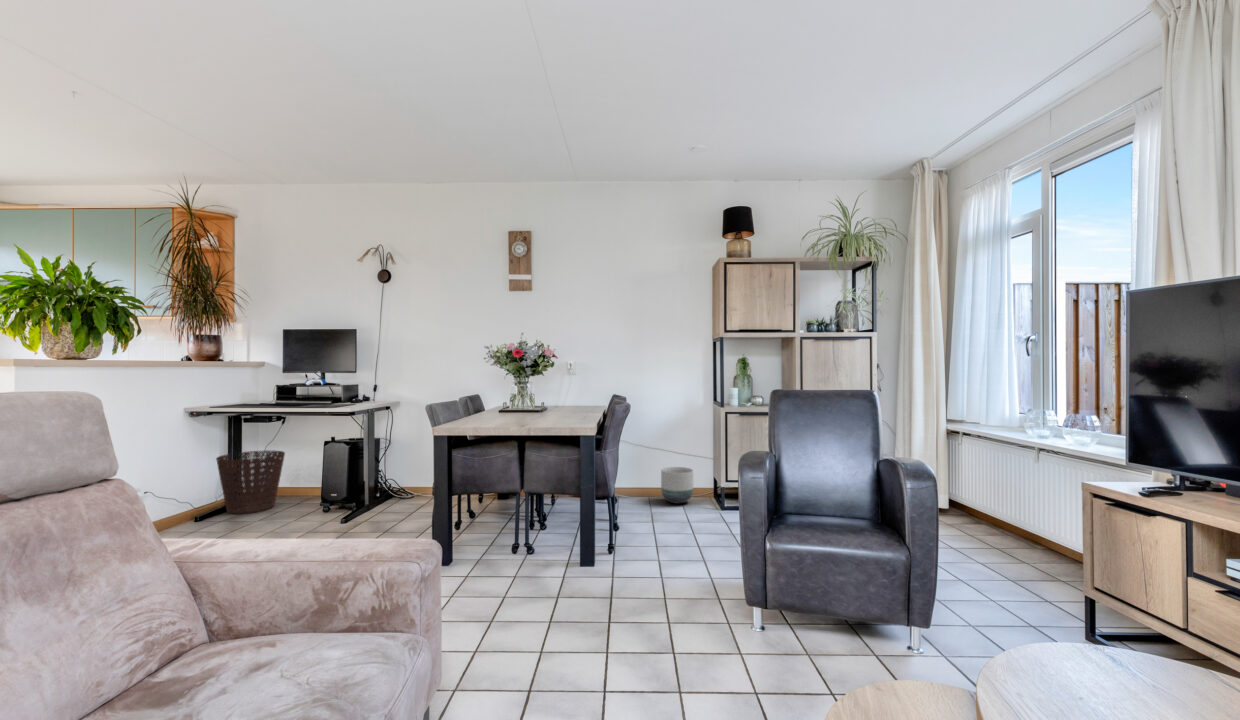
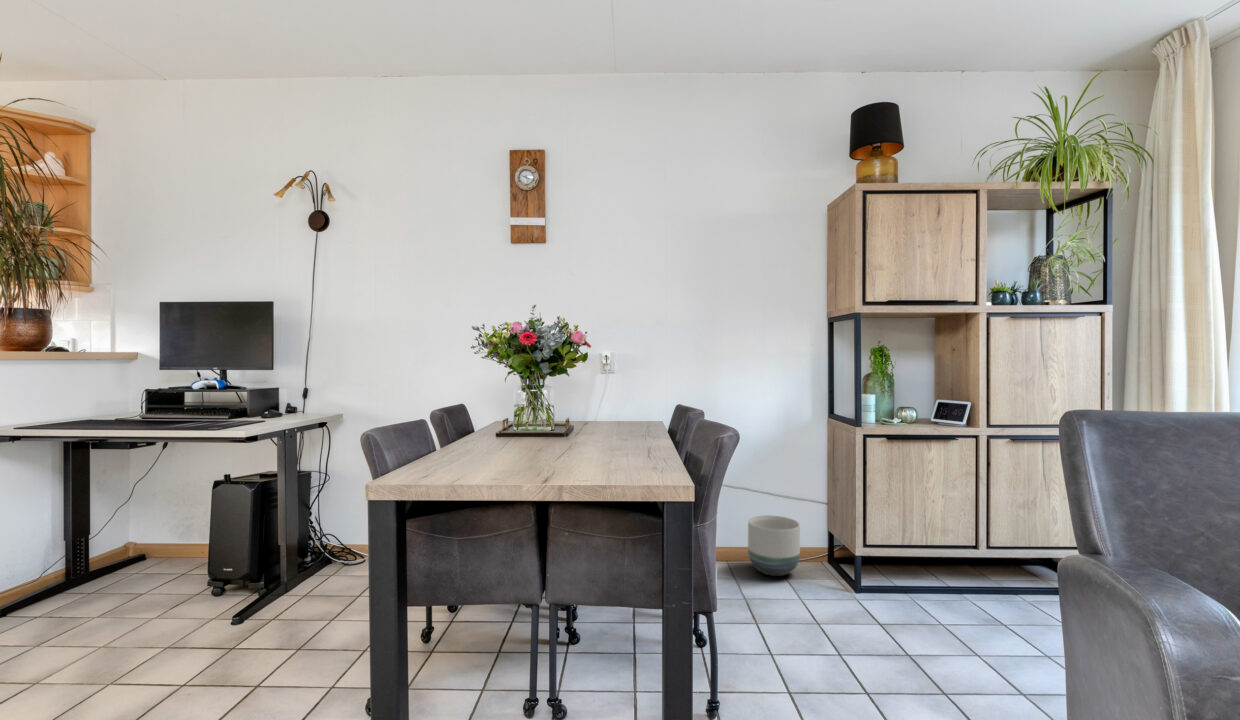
basket: present [216,450,285,514] -> none [37,490,160,599]

